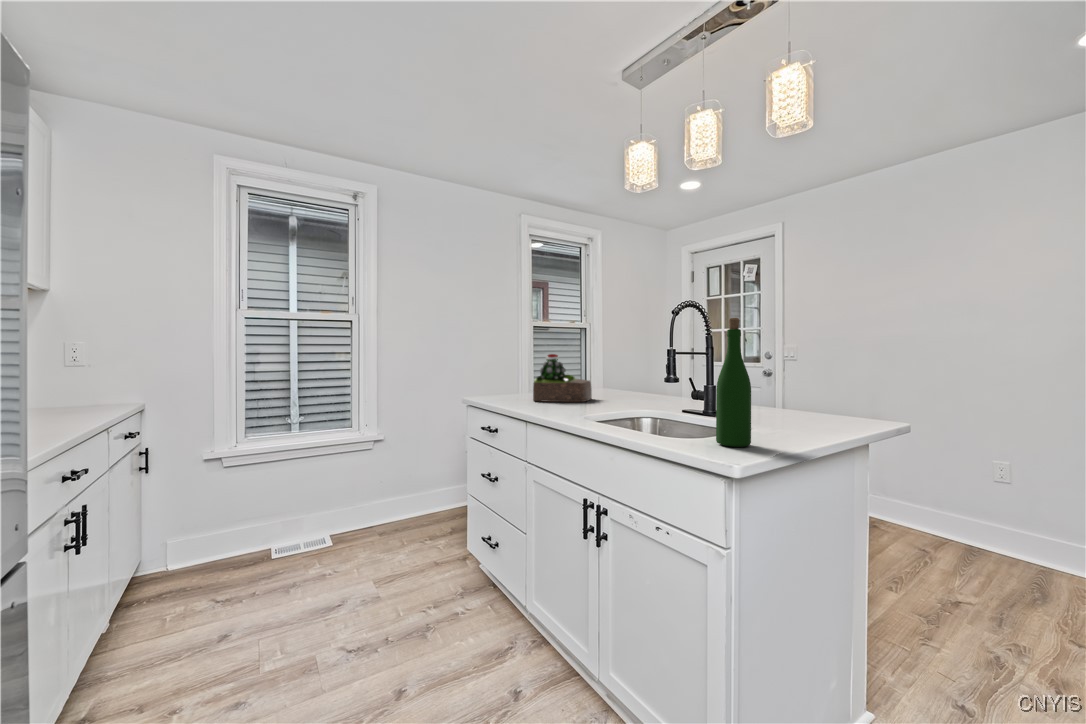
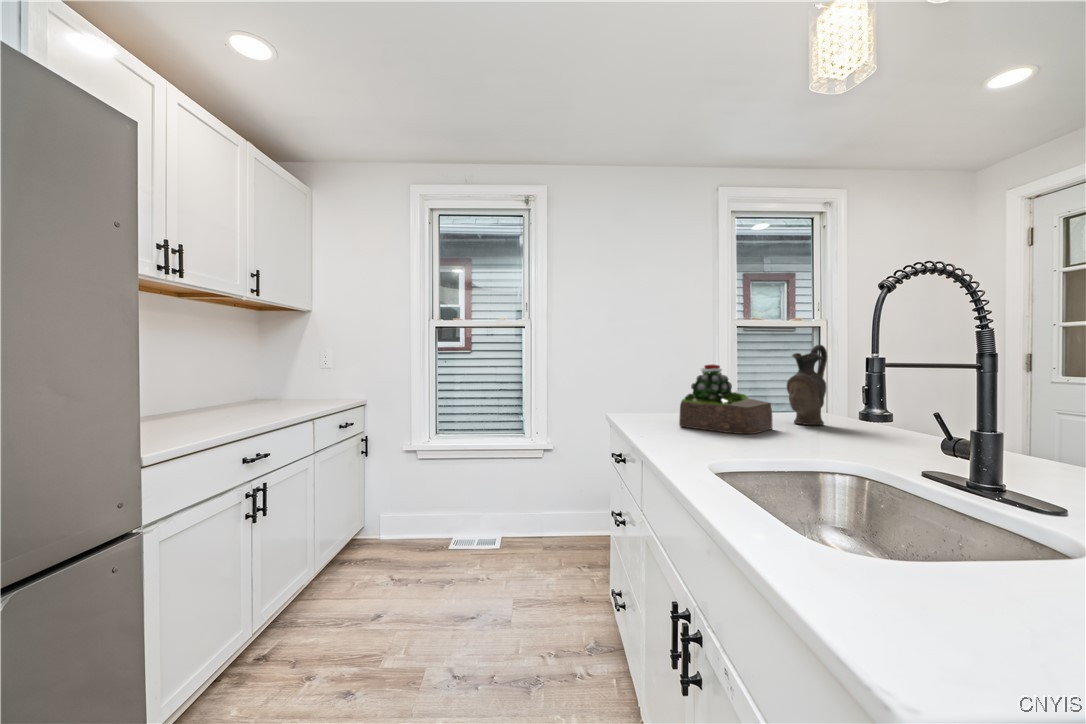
wine bottle: present [716,318,751,447] -> none [855,310,956,637]
ceramic pitcher: none [594,341,616,396] -> present [787,345,827,425]

